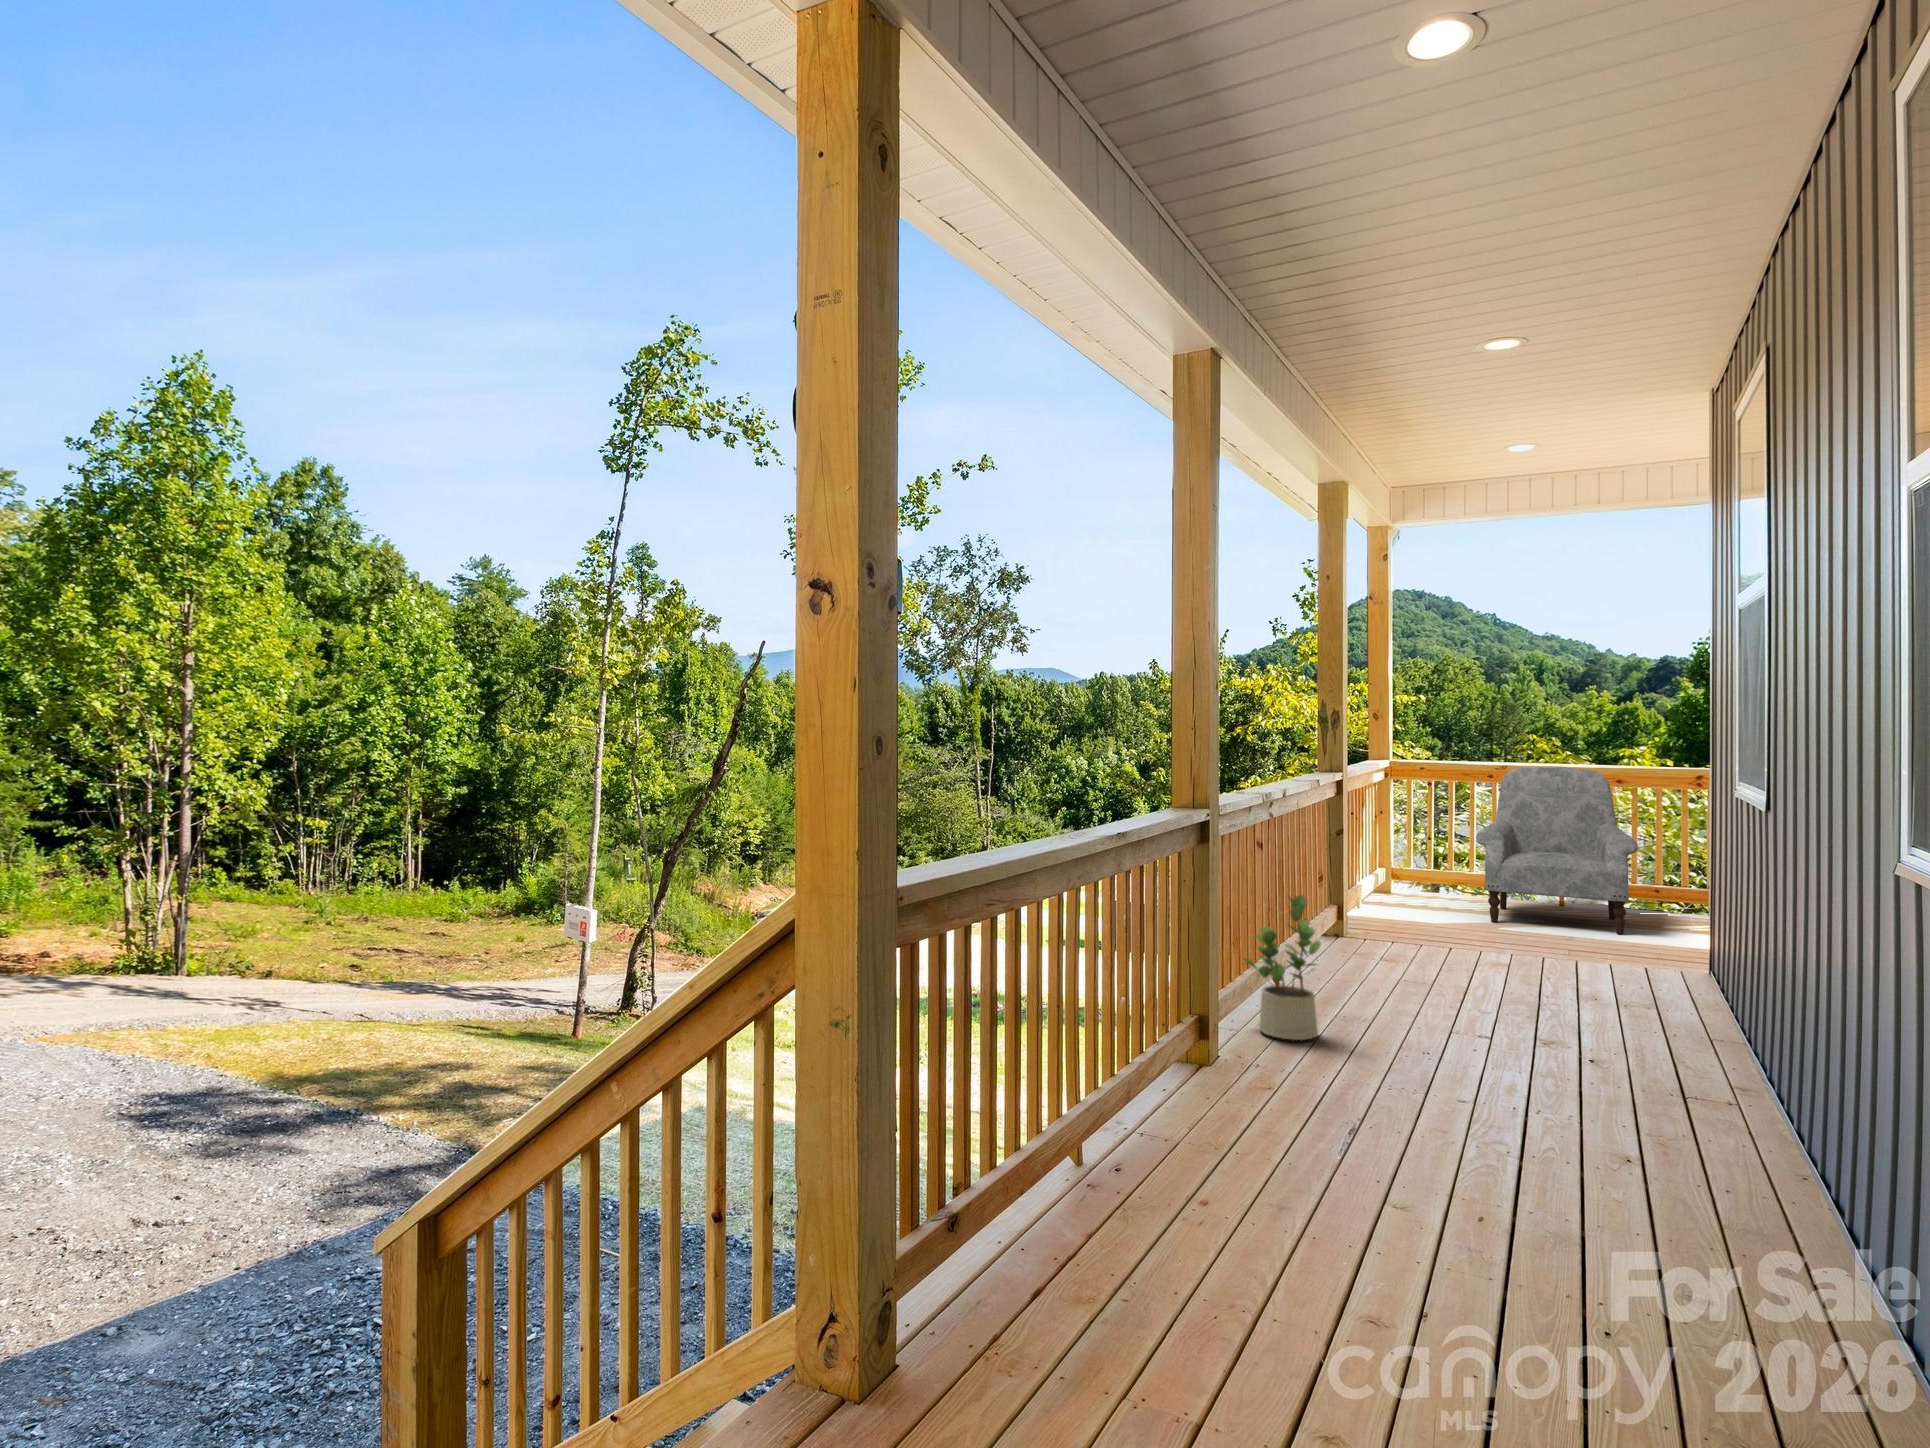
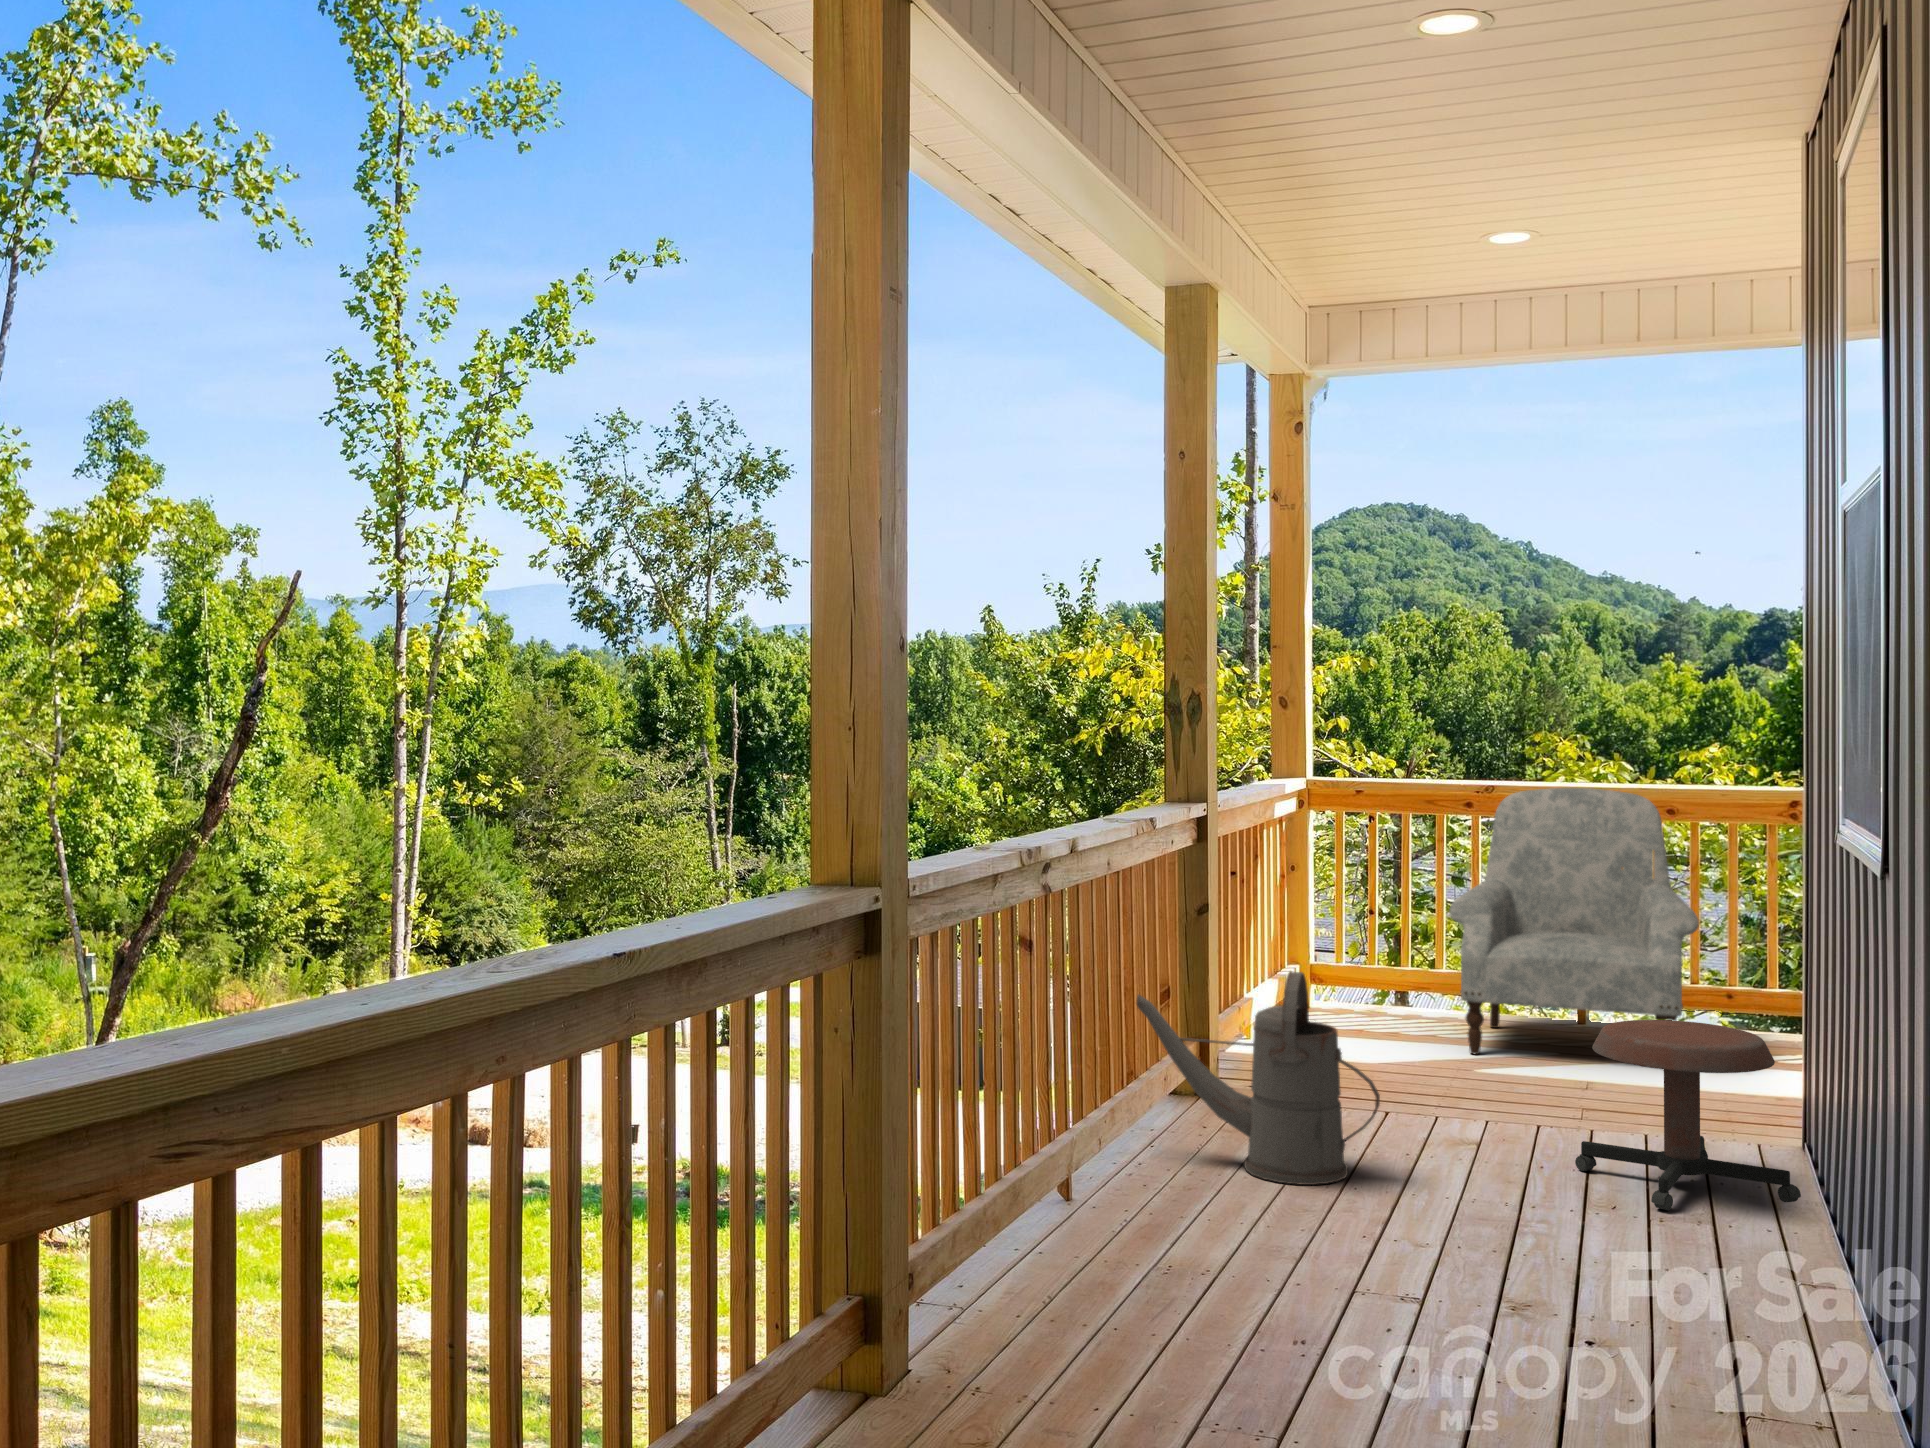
watering can: none [1306,865,1454,983] -> present [1136,972,1380,1185]
potted plant: present [1244,895,1321,1040] -> none [976,1046,1117,1324]
stool: none [1572,897,1717,1004] -> present [1575,1020,1801,1210]

